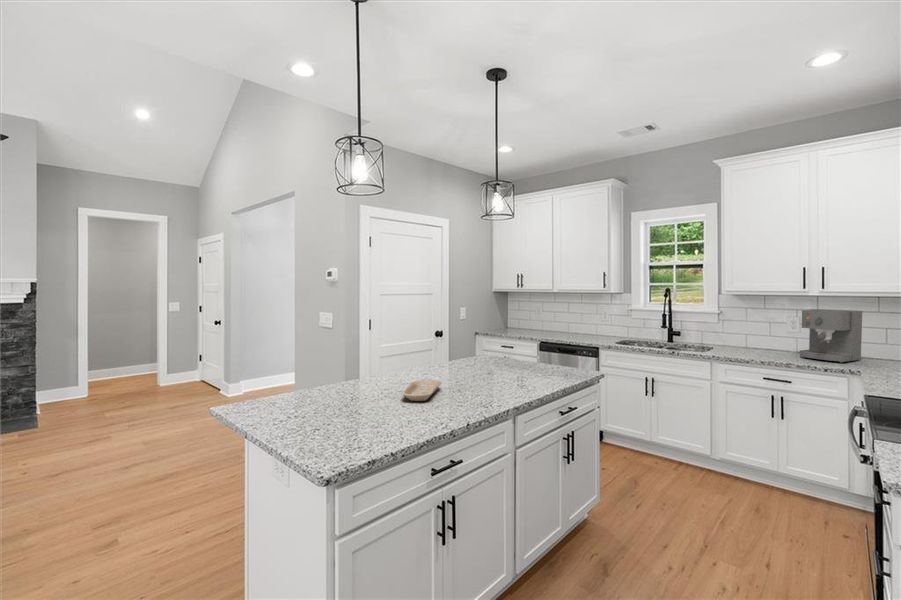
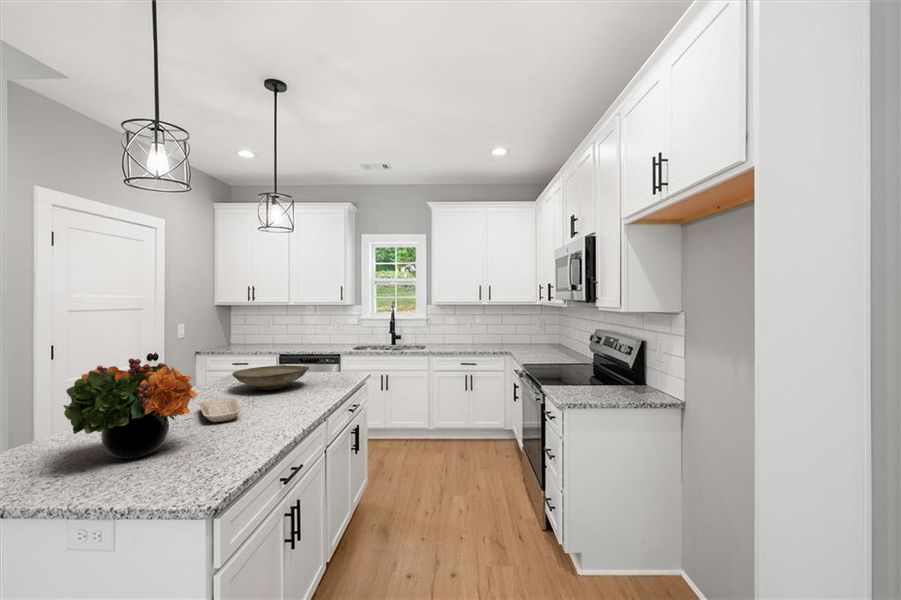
coffee maker: present [800,309,862,363] -> none [480,315,510,349]
flower arrangement: none [286,339,379,418] -> present [63,359,198,458]
decorative bowl: none [454,354,524,378] -> present [233,365,309,390]

